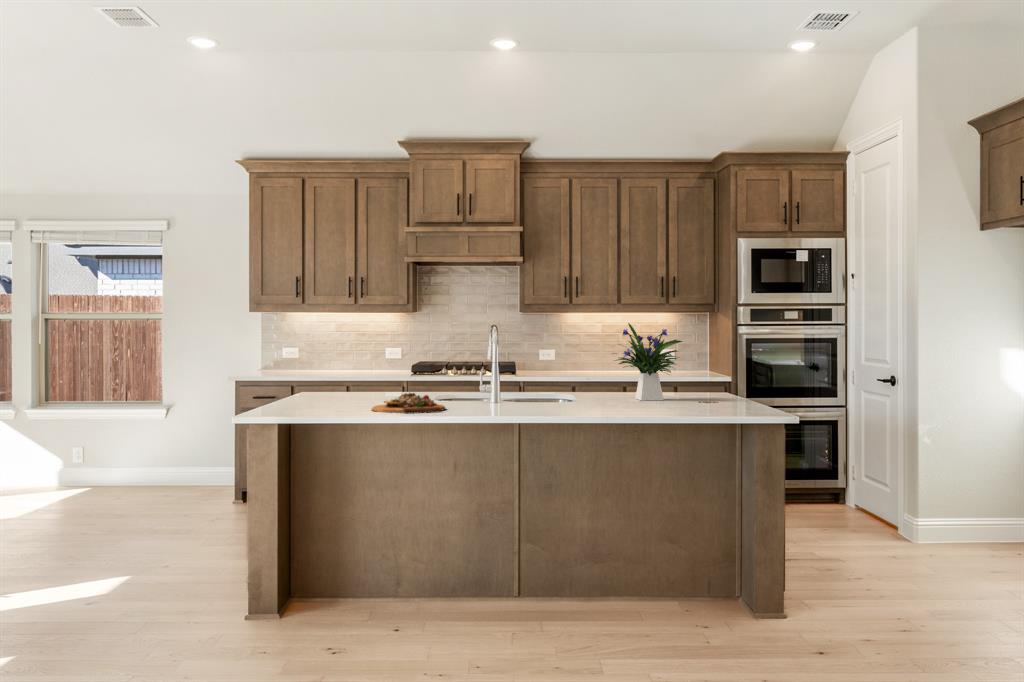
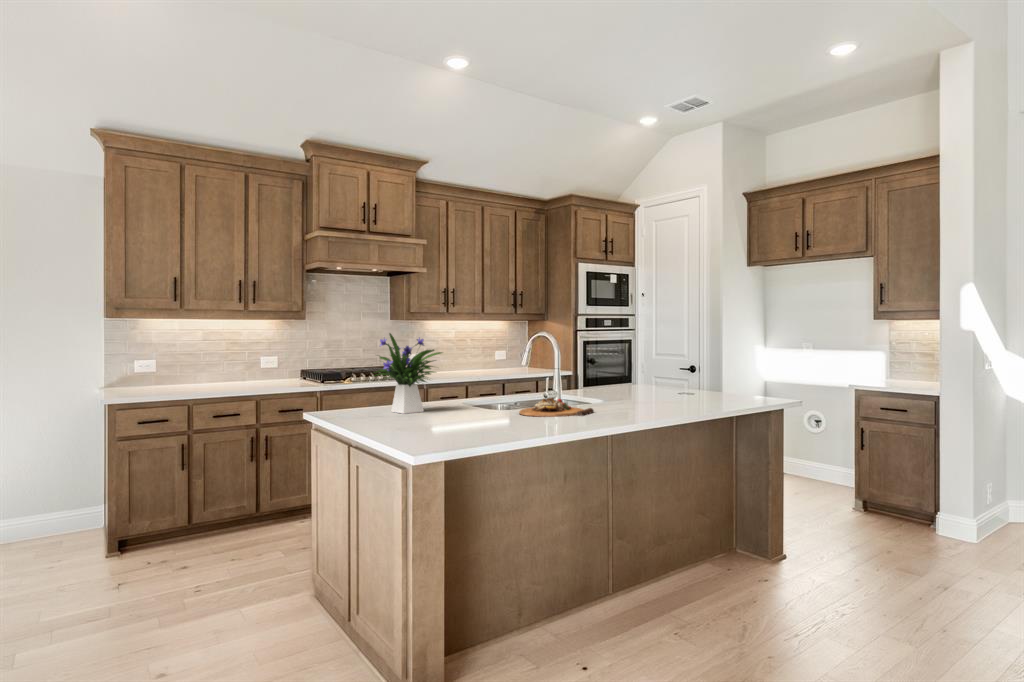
flower arrangement: present [612,323,682,401] -> present [373,333,442,413]

